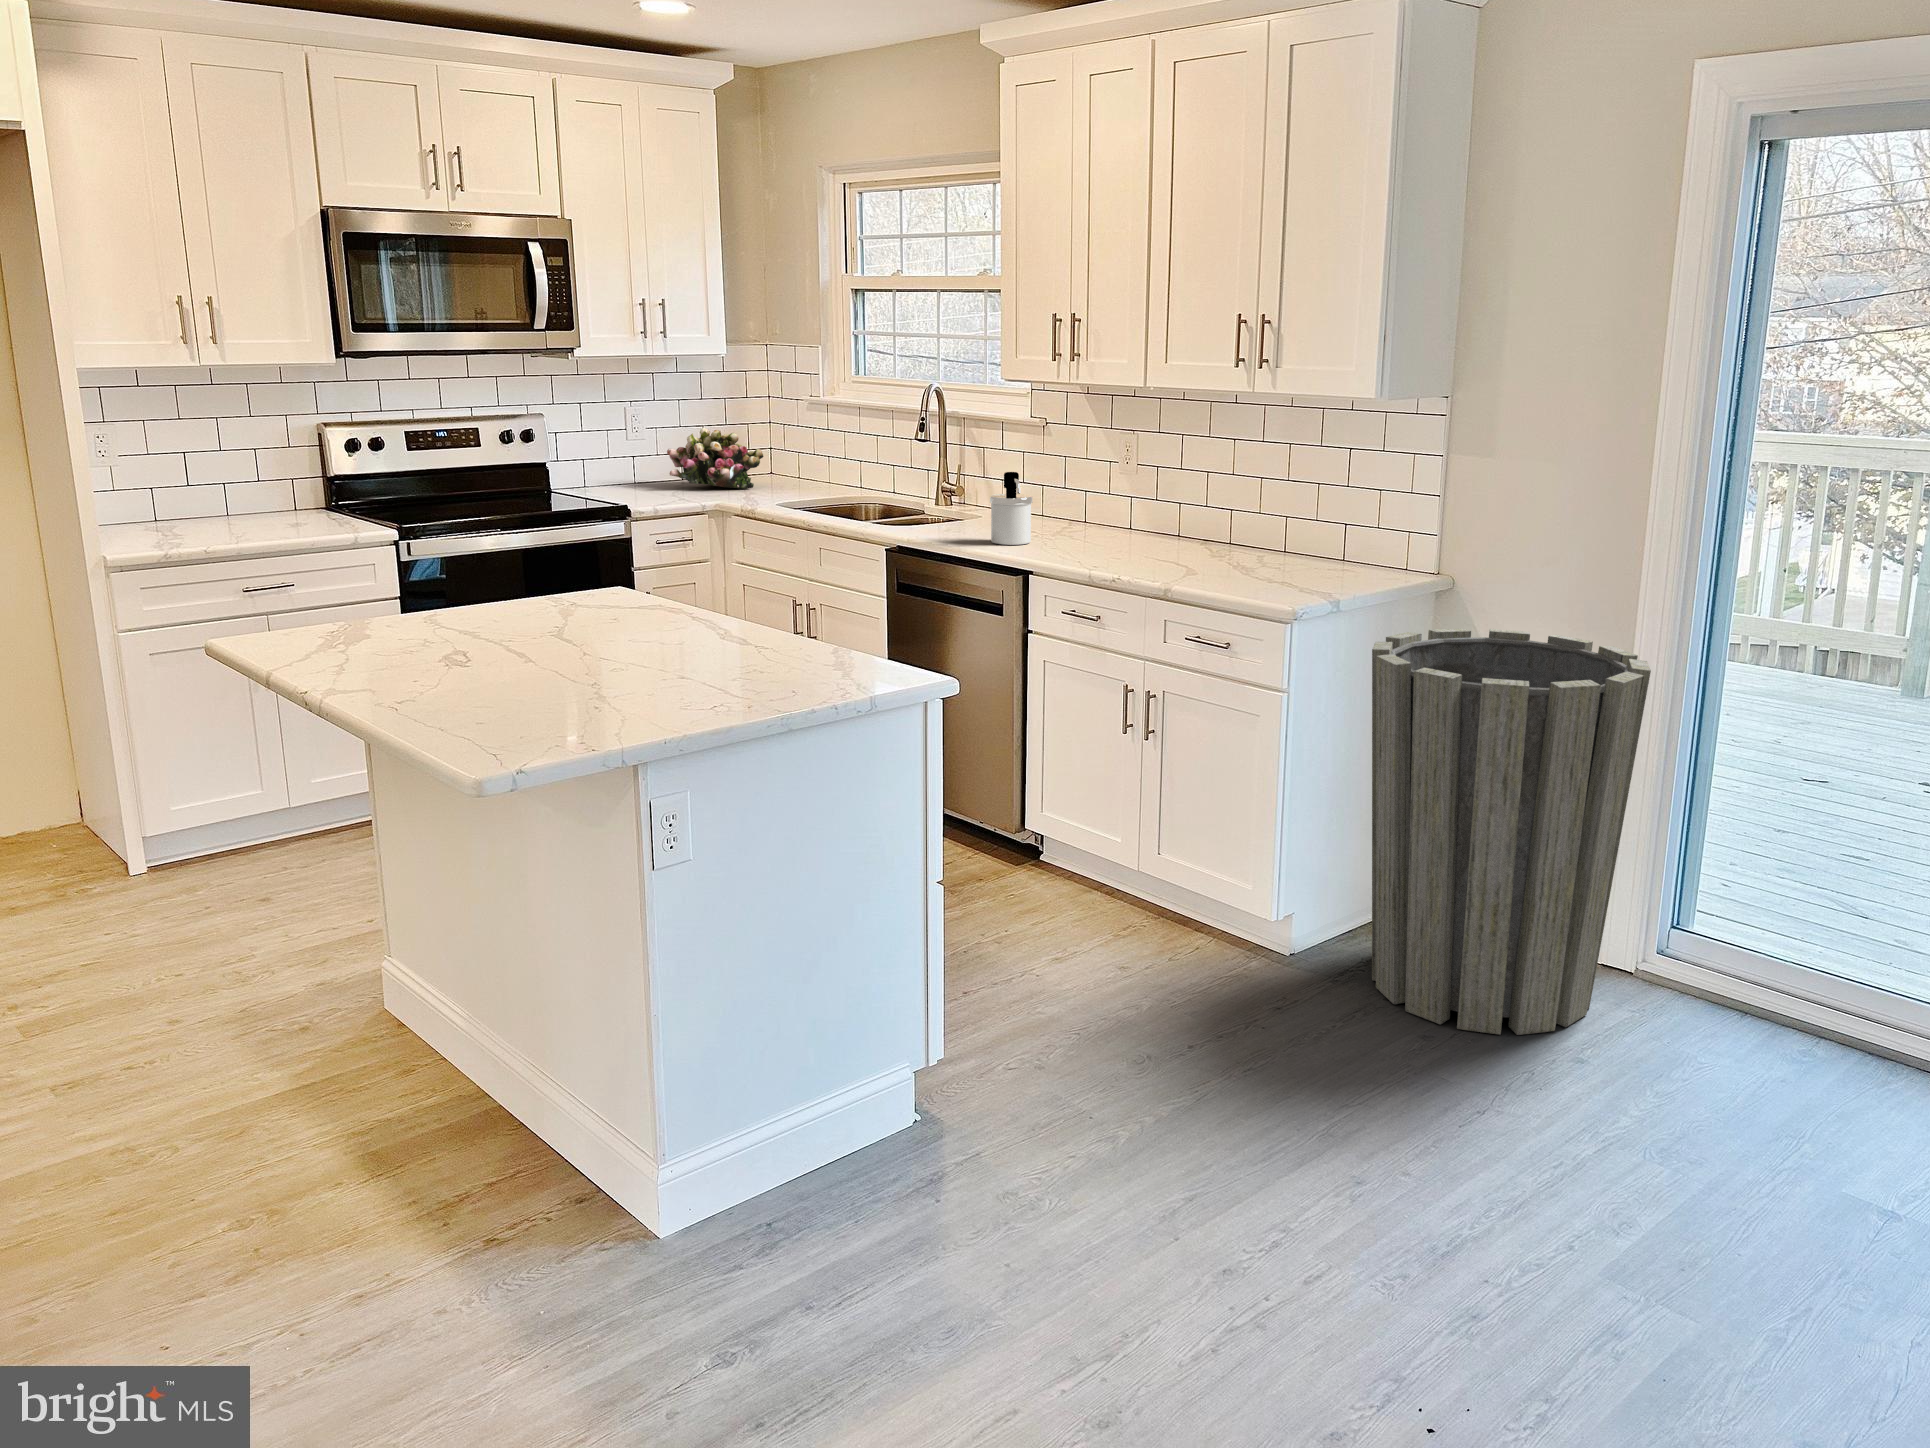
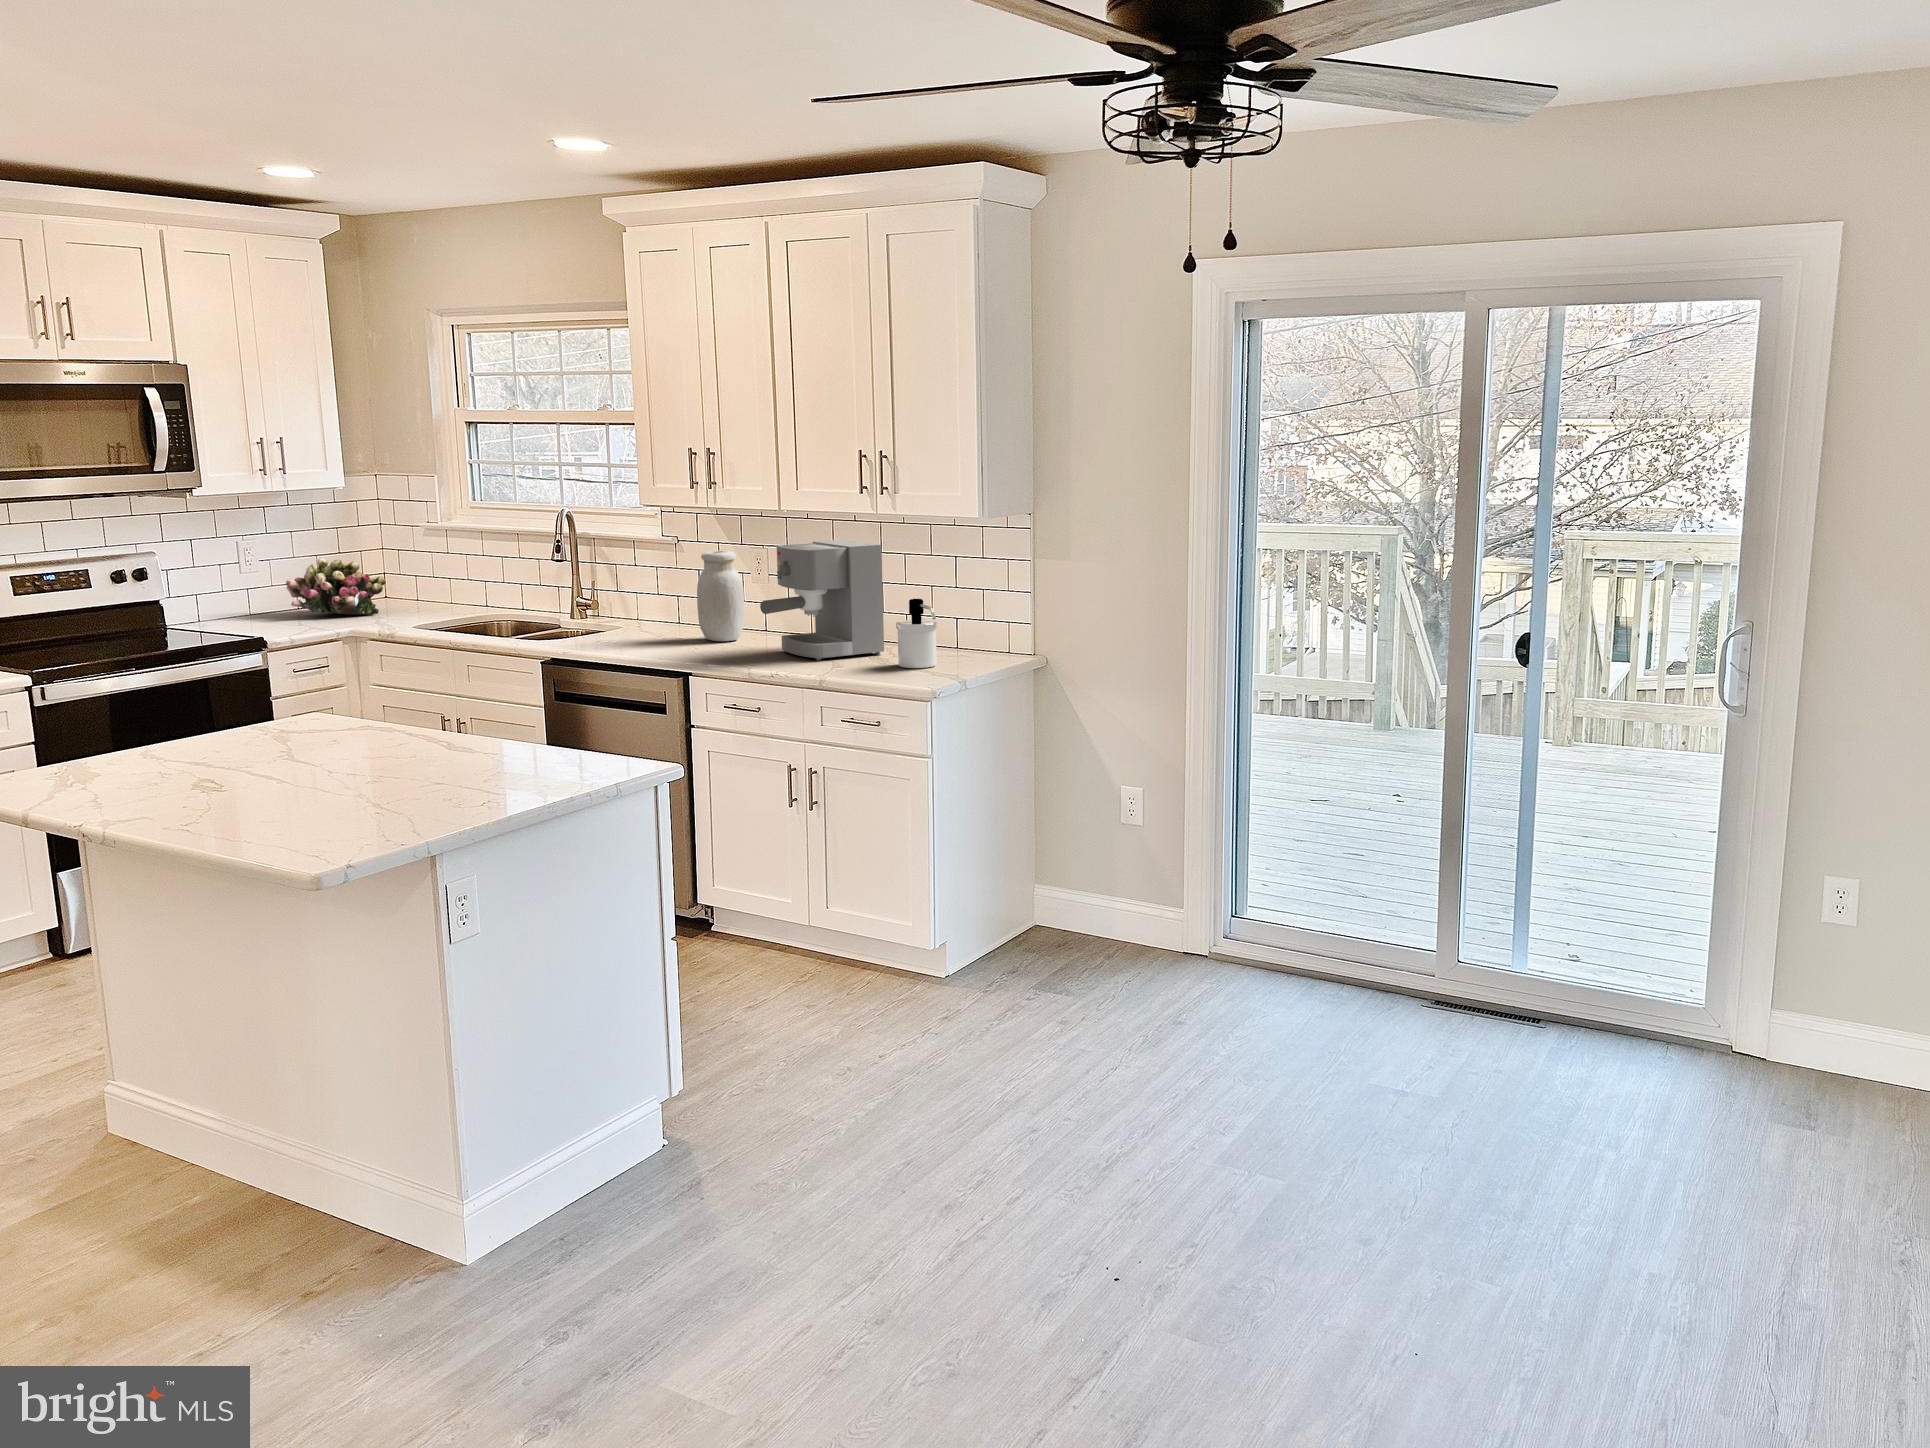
coffee maker: none [1113,426,1262,566] -> present [760,540,884,661]
jar: none [1056,434,1108,537] -> present [697,551,745,641]
soap dispenser: present [990,472,1033,545] -> present [896,599,937,668]
trash can: present [1372,629,1651,1035] -> none [994,694,1203,1013]

